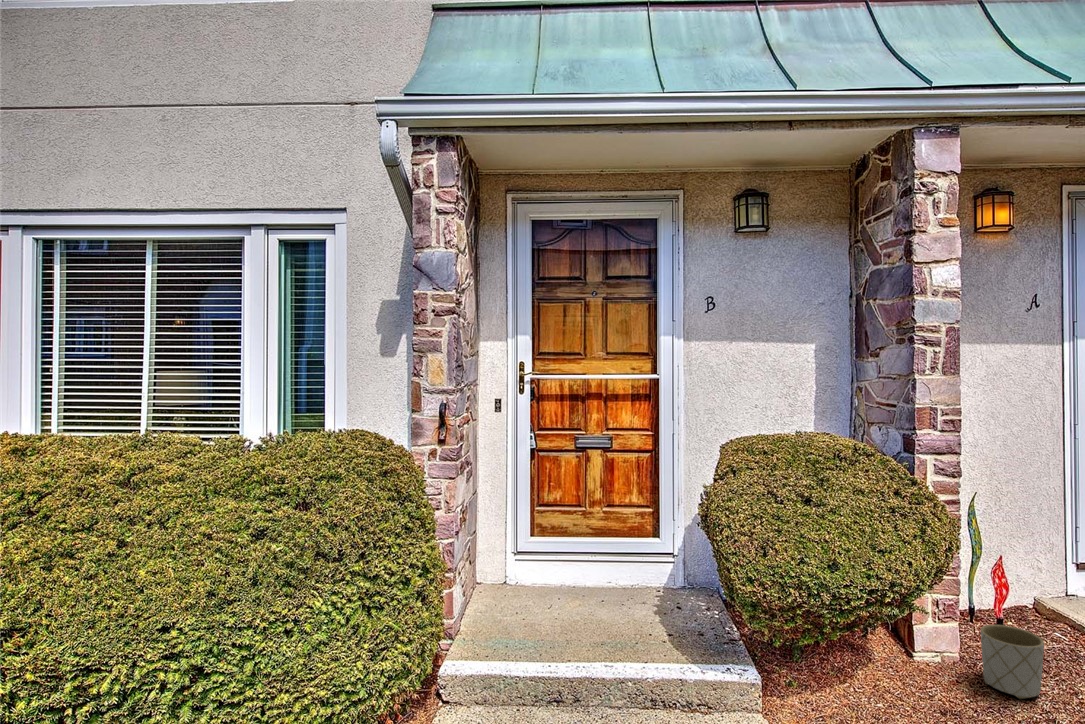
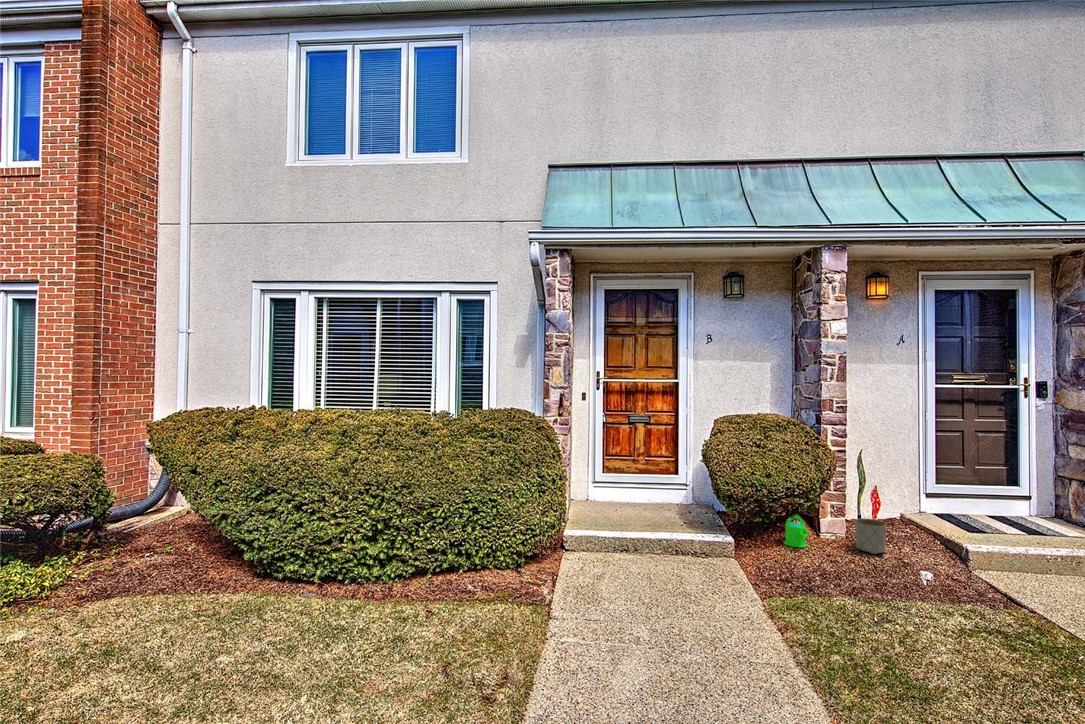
watering can: none [849,620,900,684] -> present [784,515,809,547]

